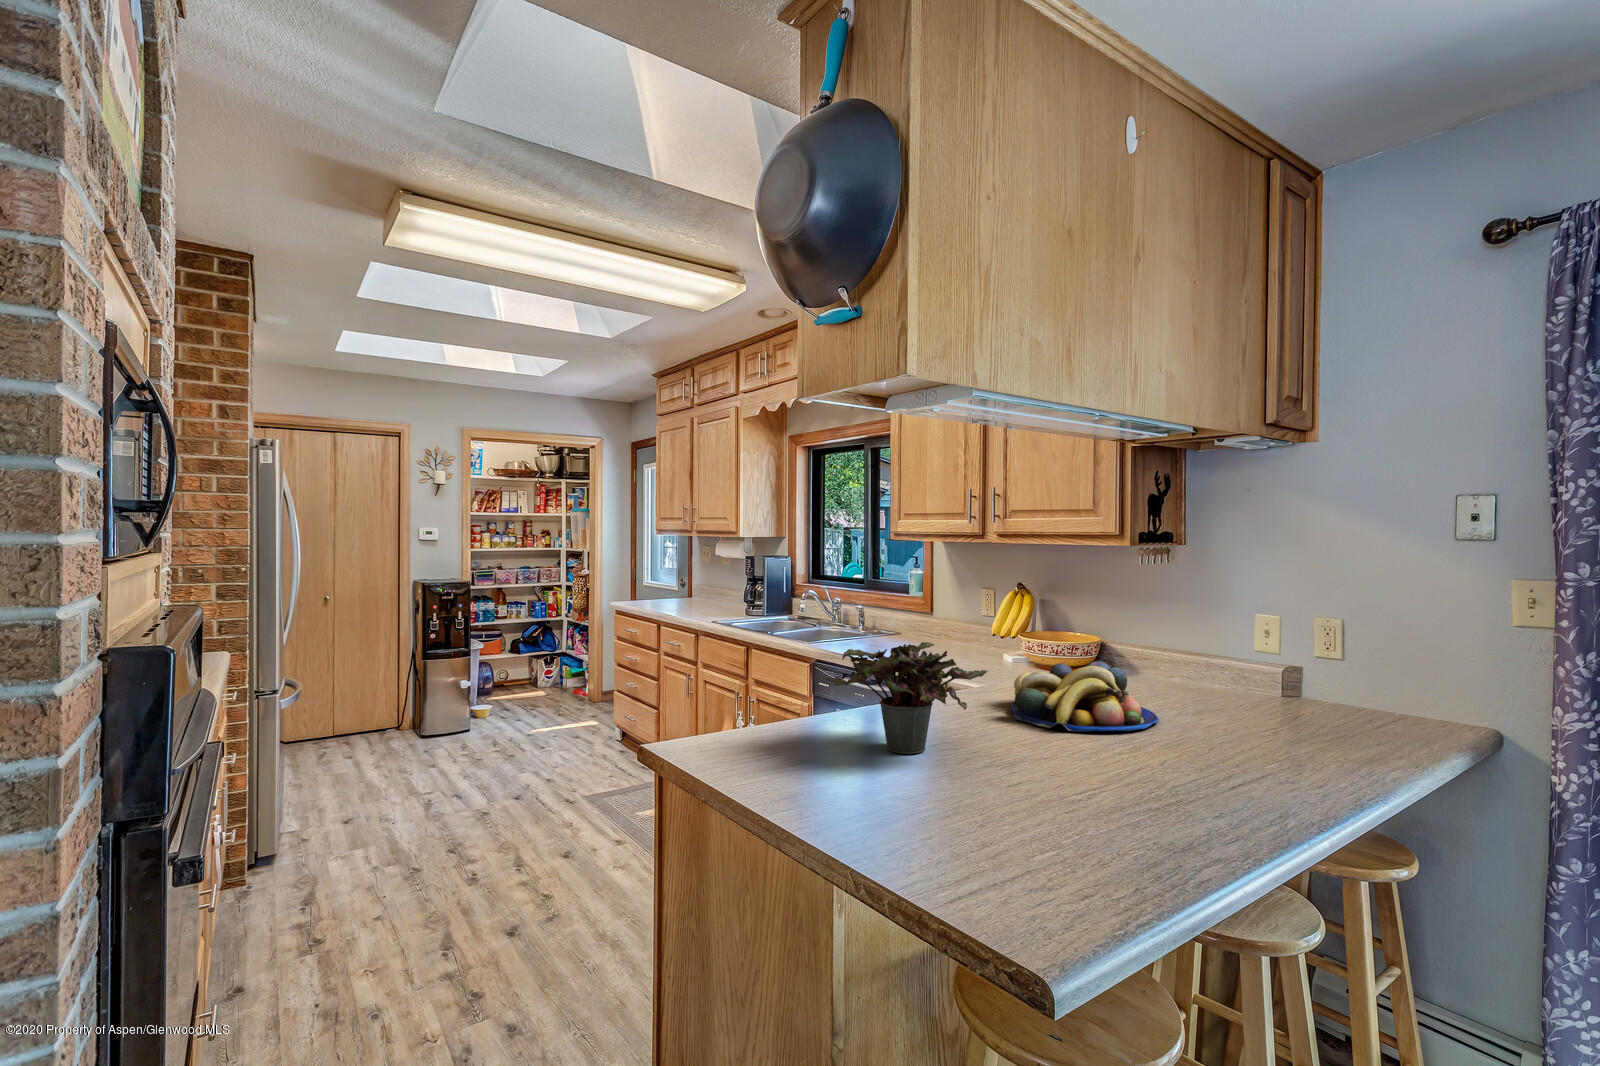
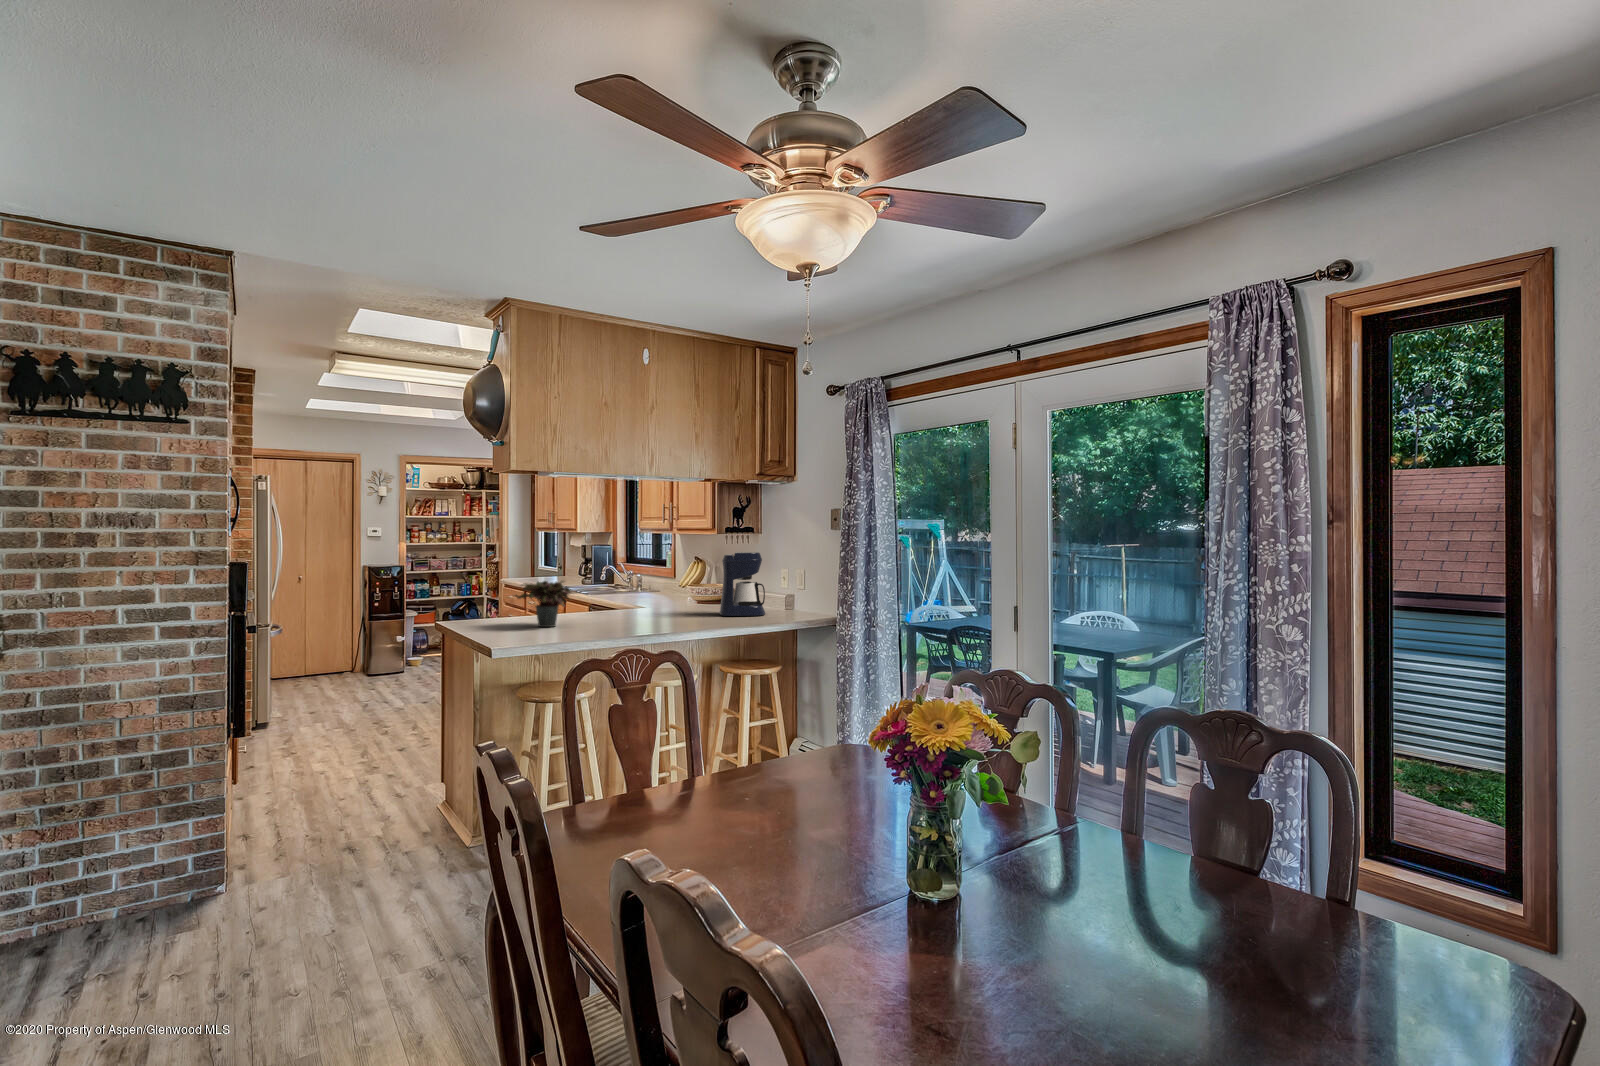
coffee maker: none [1163,572,1271,704] -> present [720,552,766,616]
fruit bowl: present [1011,661,1159,732] -> none [619,595,689,622]

